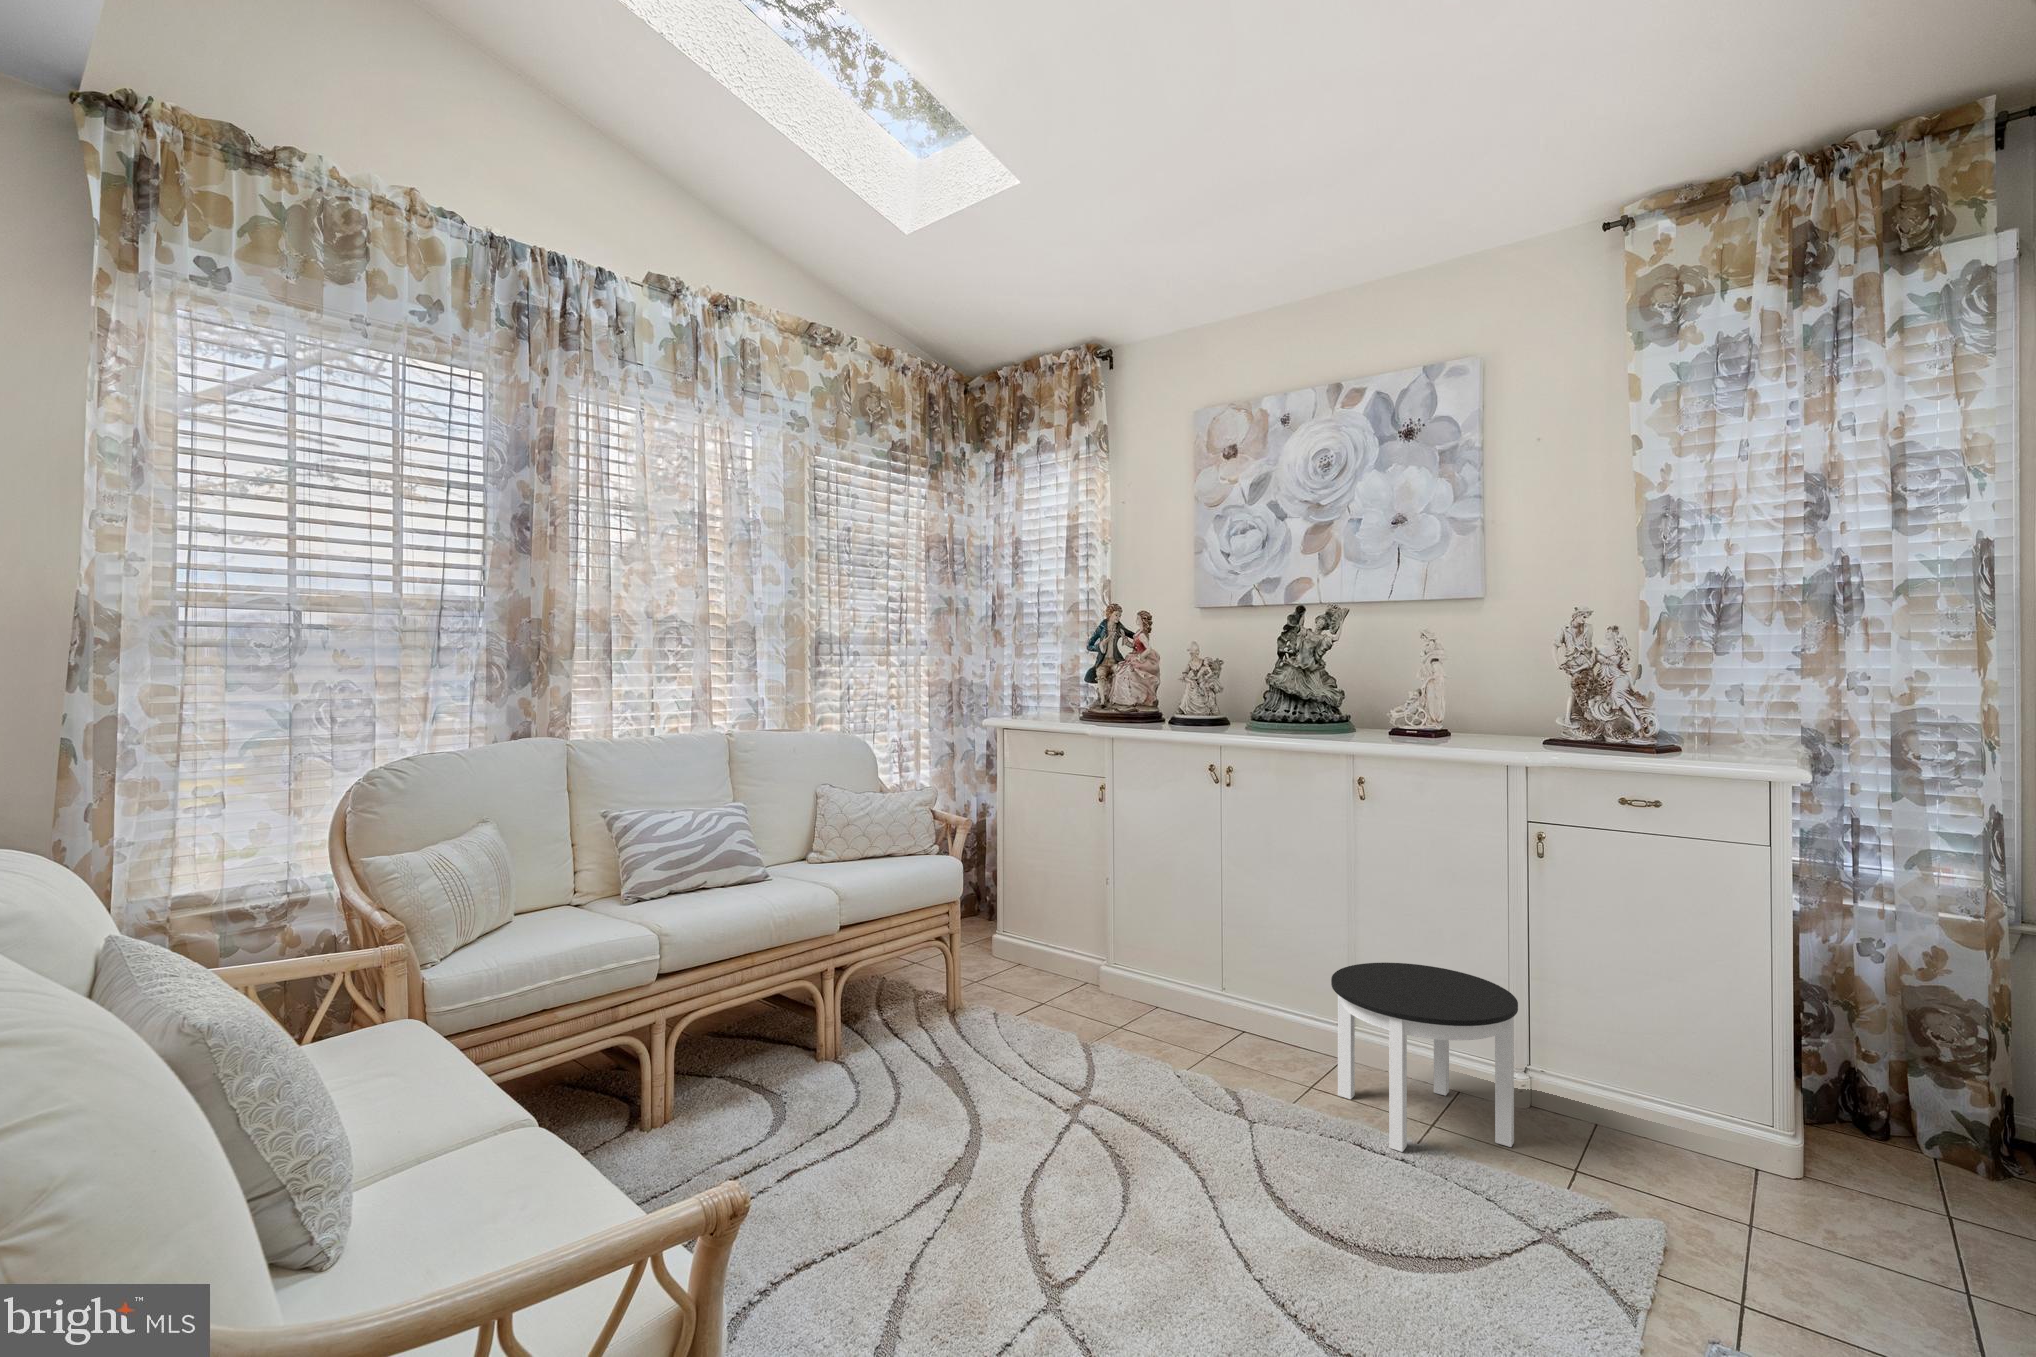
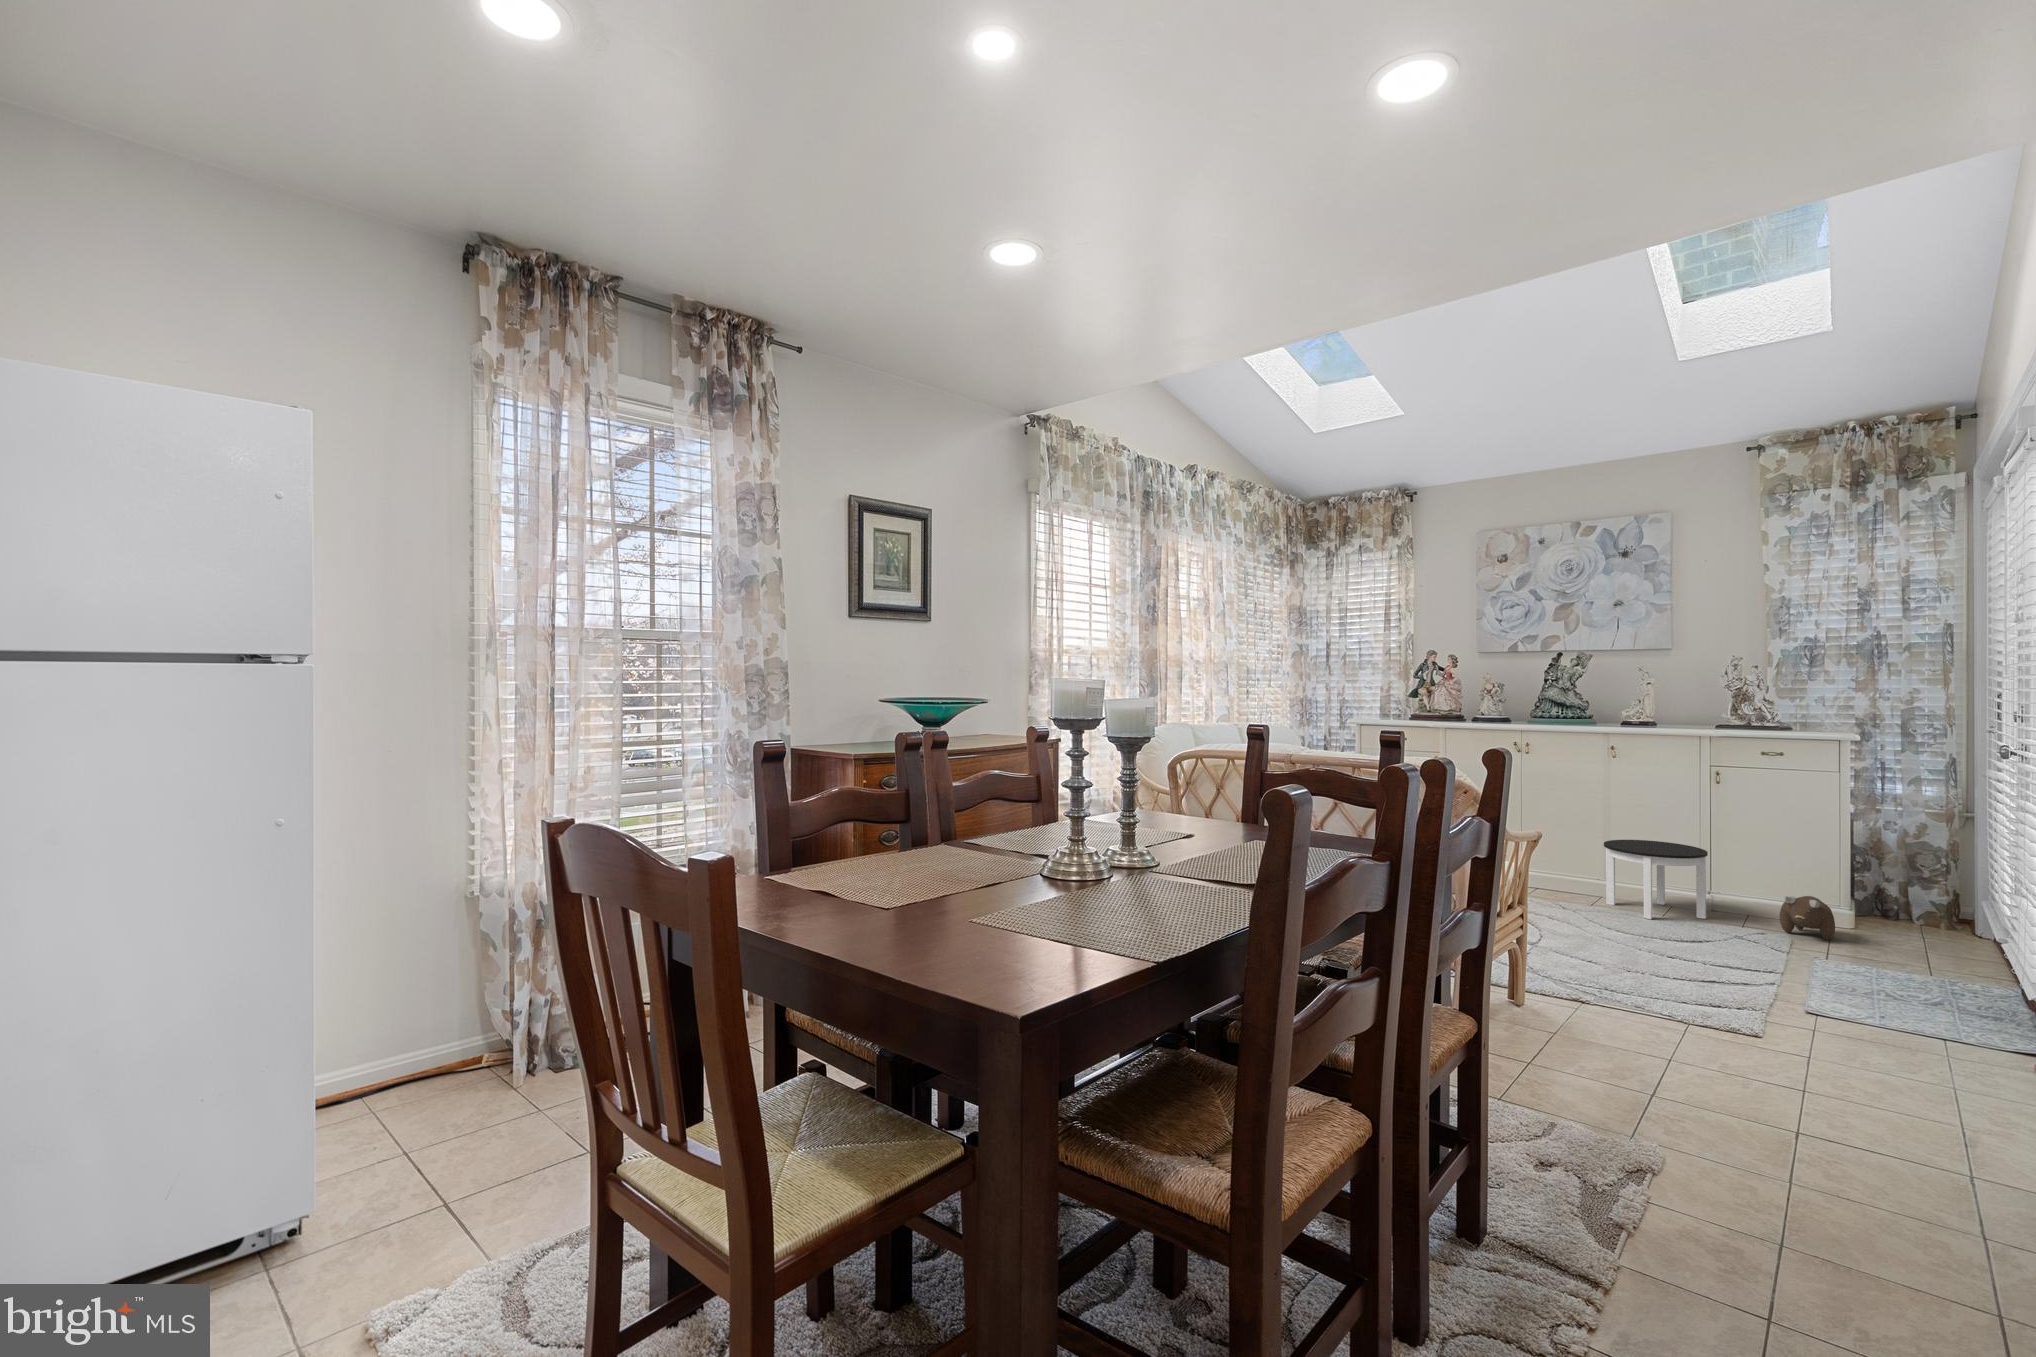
plush toy: none [1654,1118,1771,1231] -> present [1780,896,1835,940]

